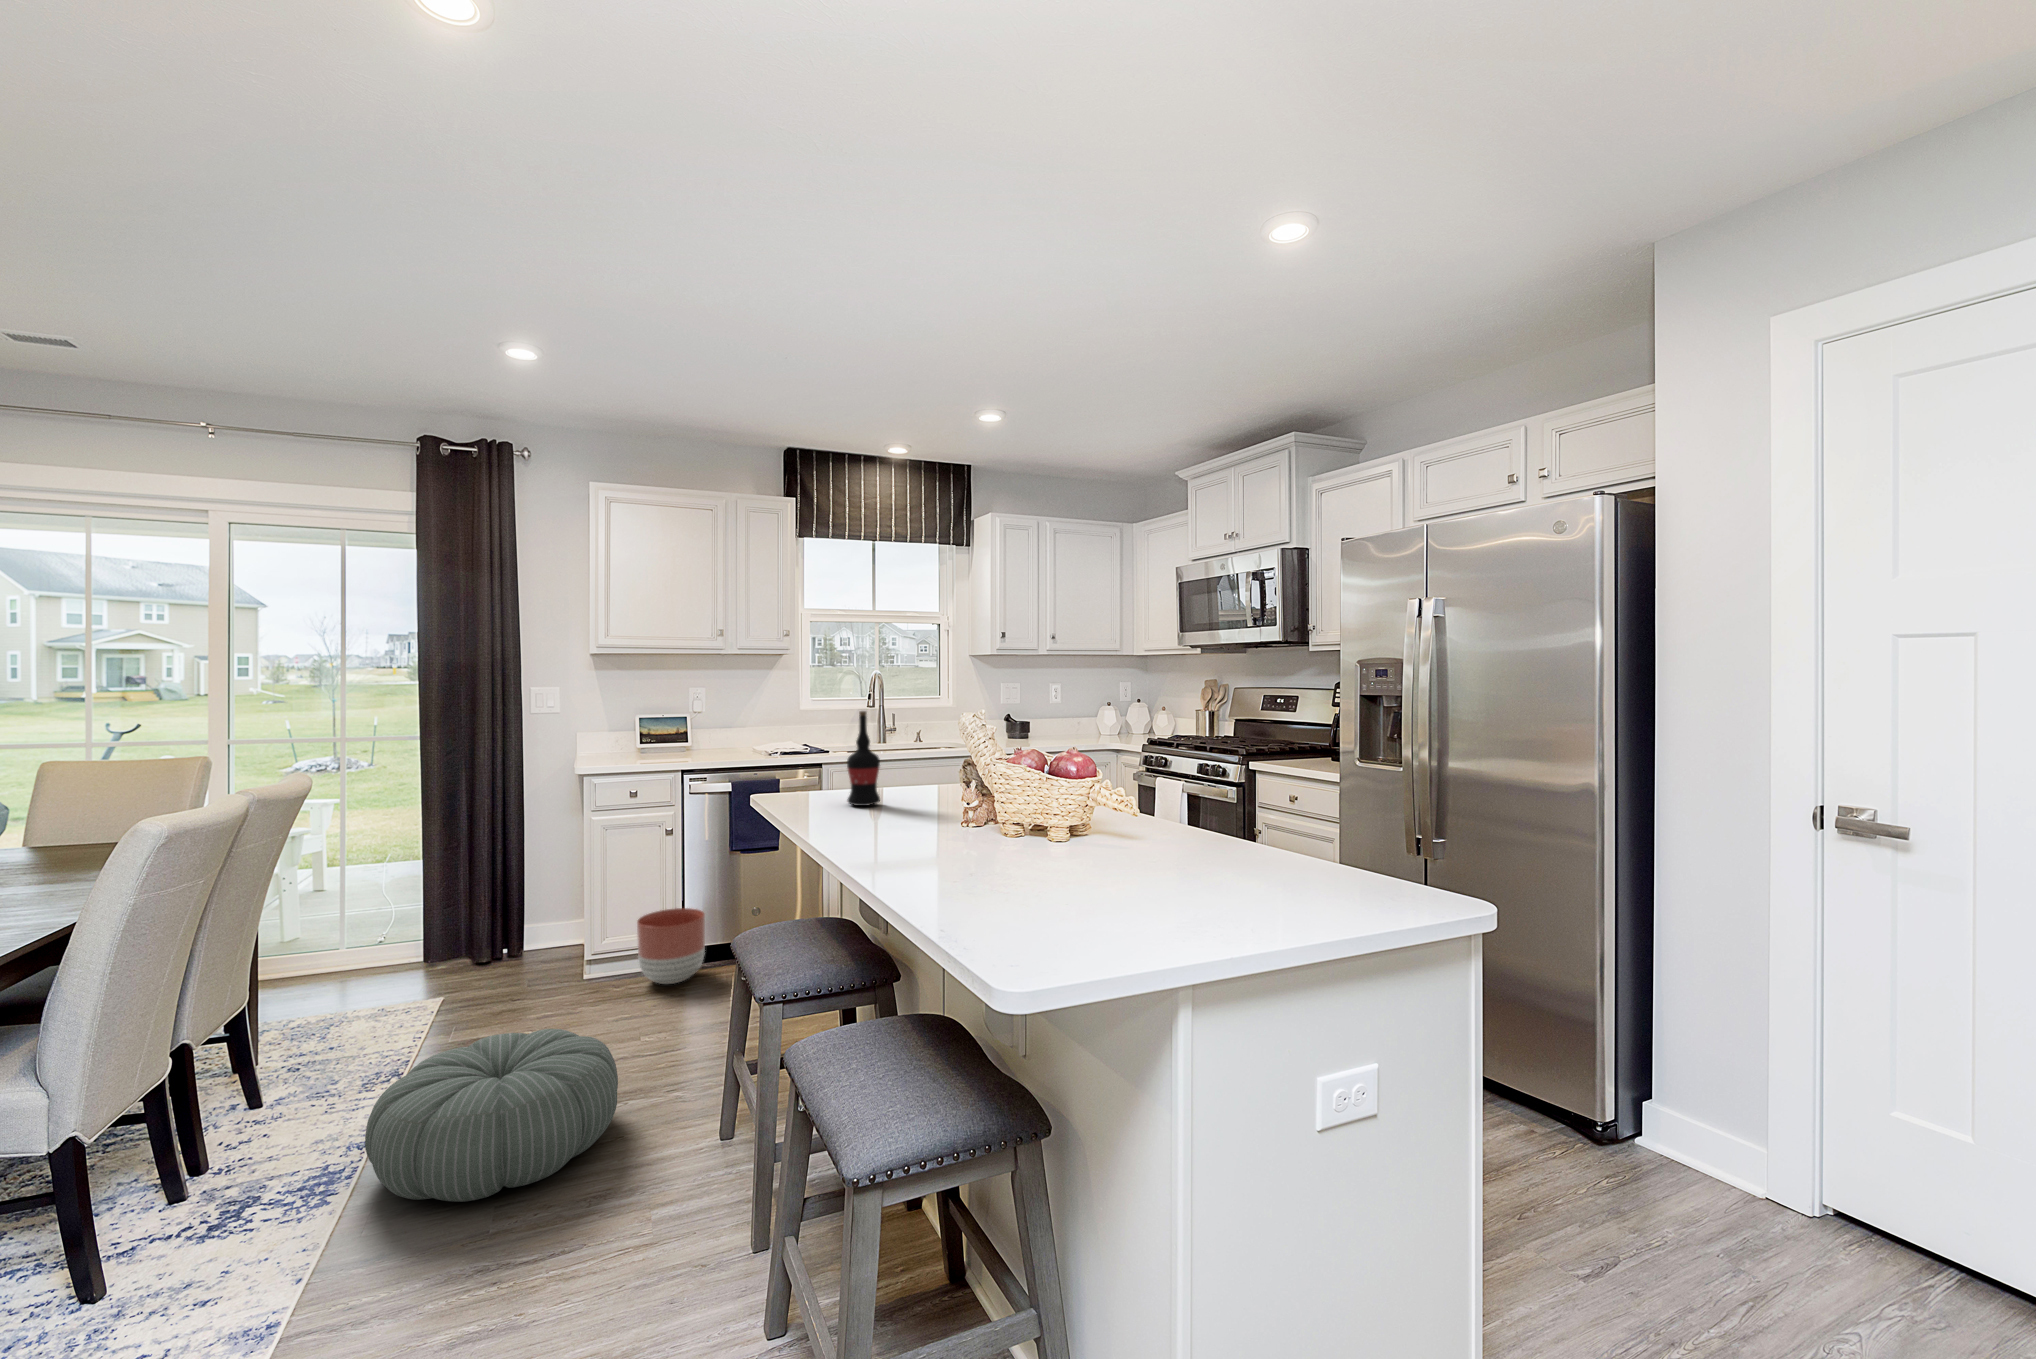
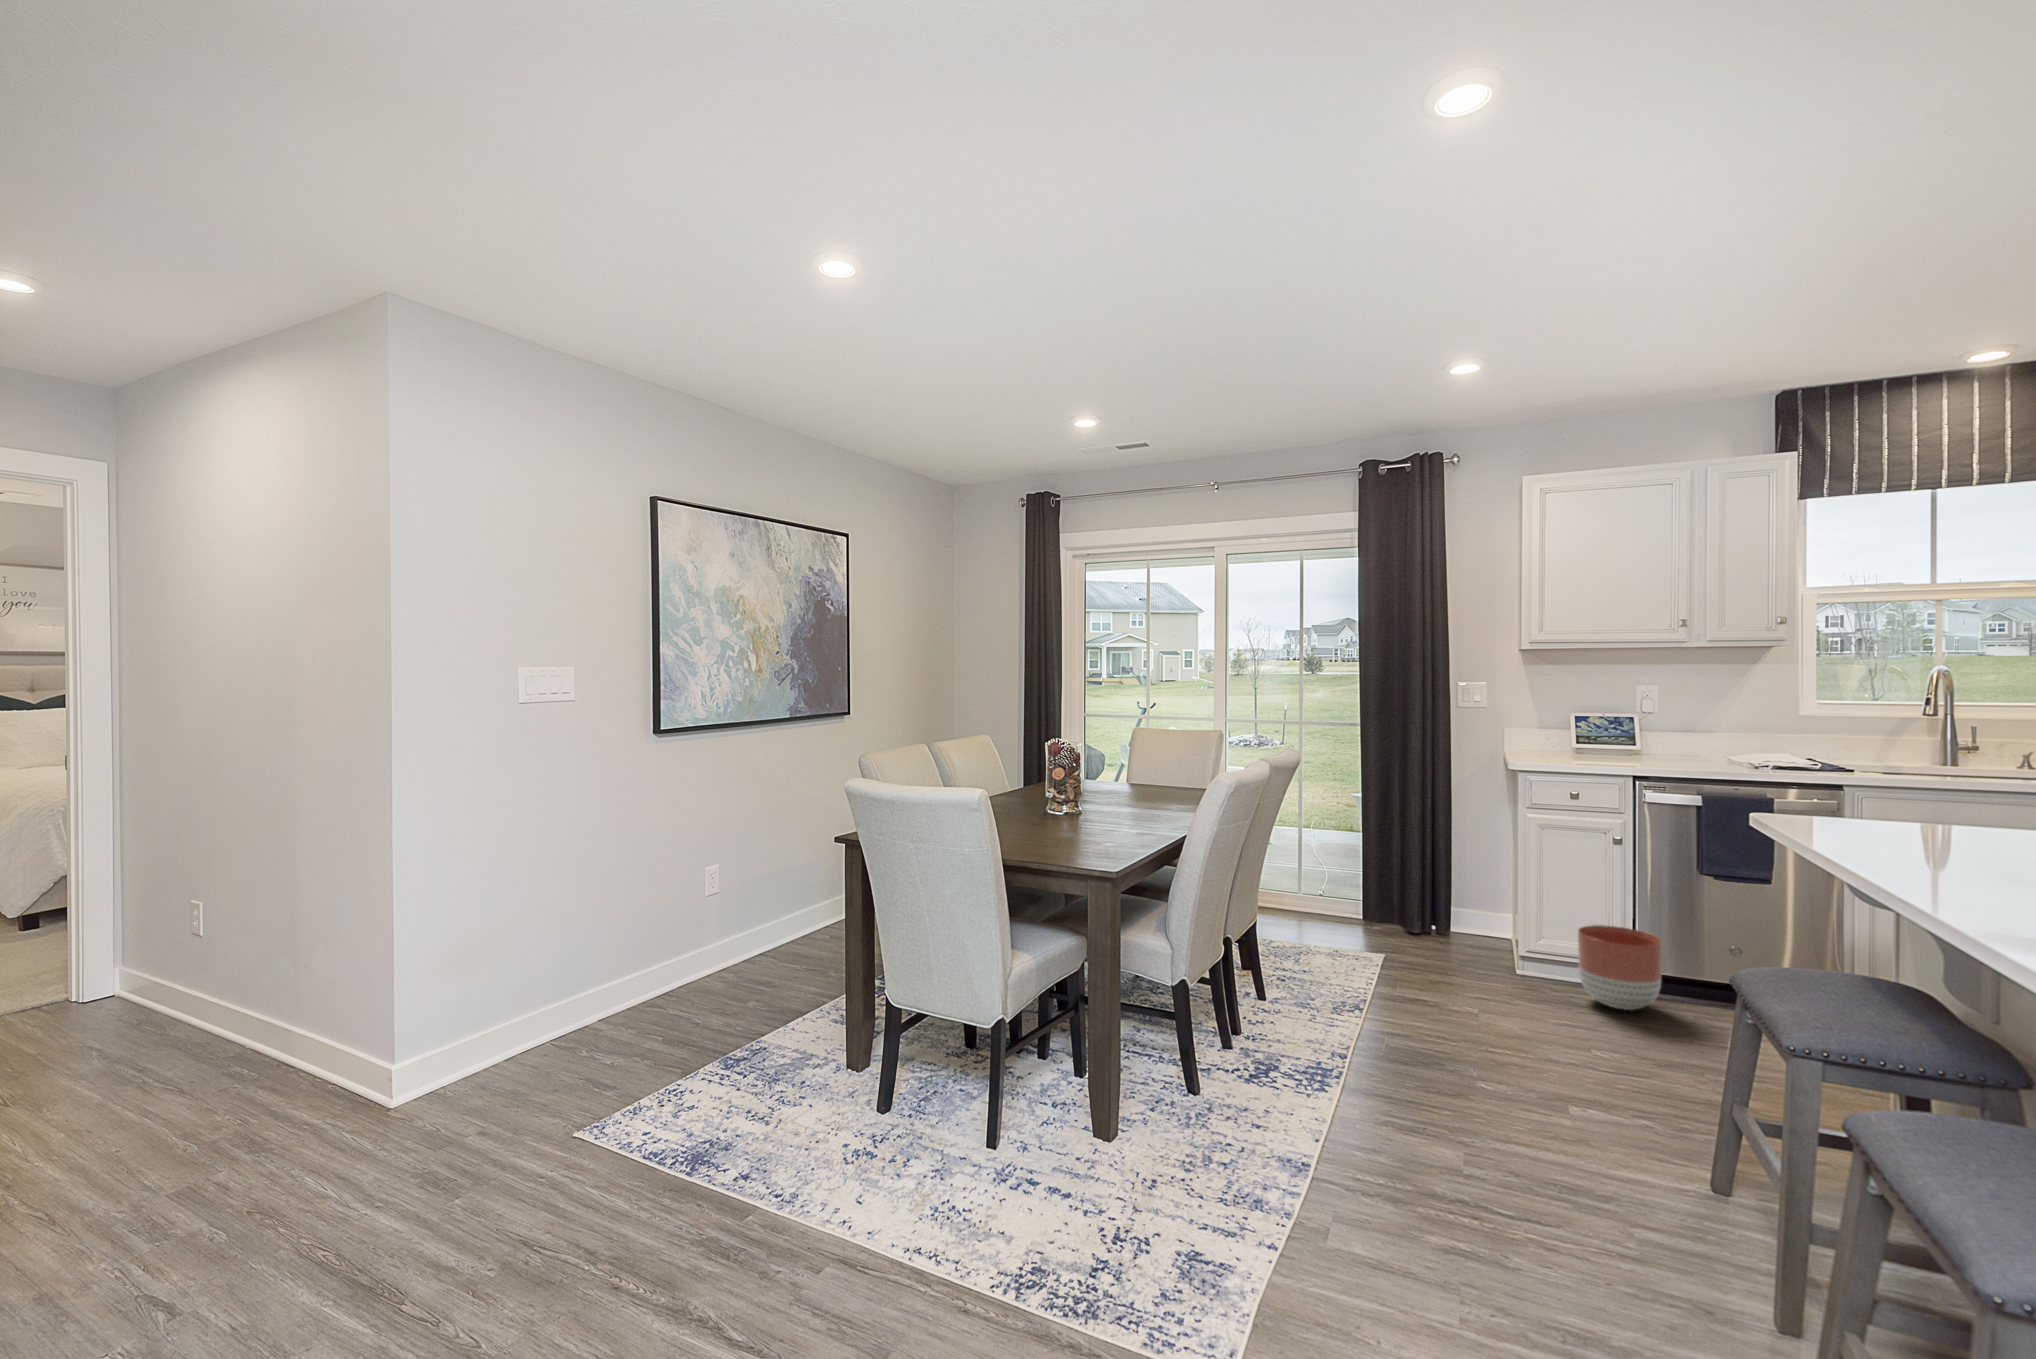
wine bottle: present [847,711,880,806] -> none [1918,709,1982,838]
pouf: present [365,1029,618,1202] -> none [1353,997,1582,1148]

